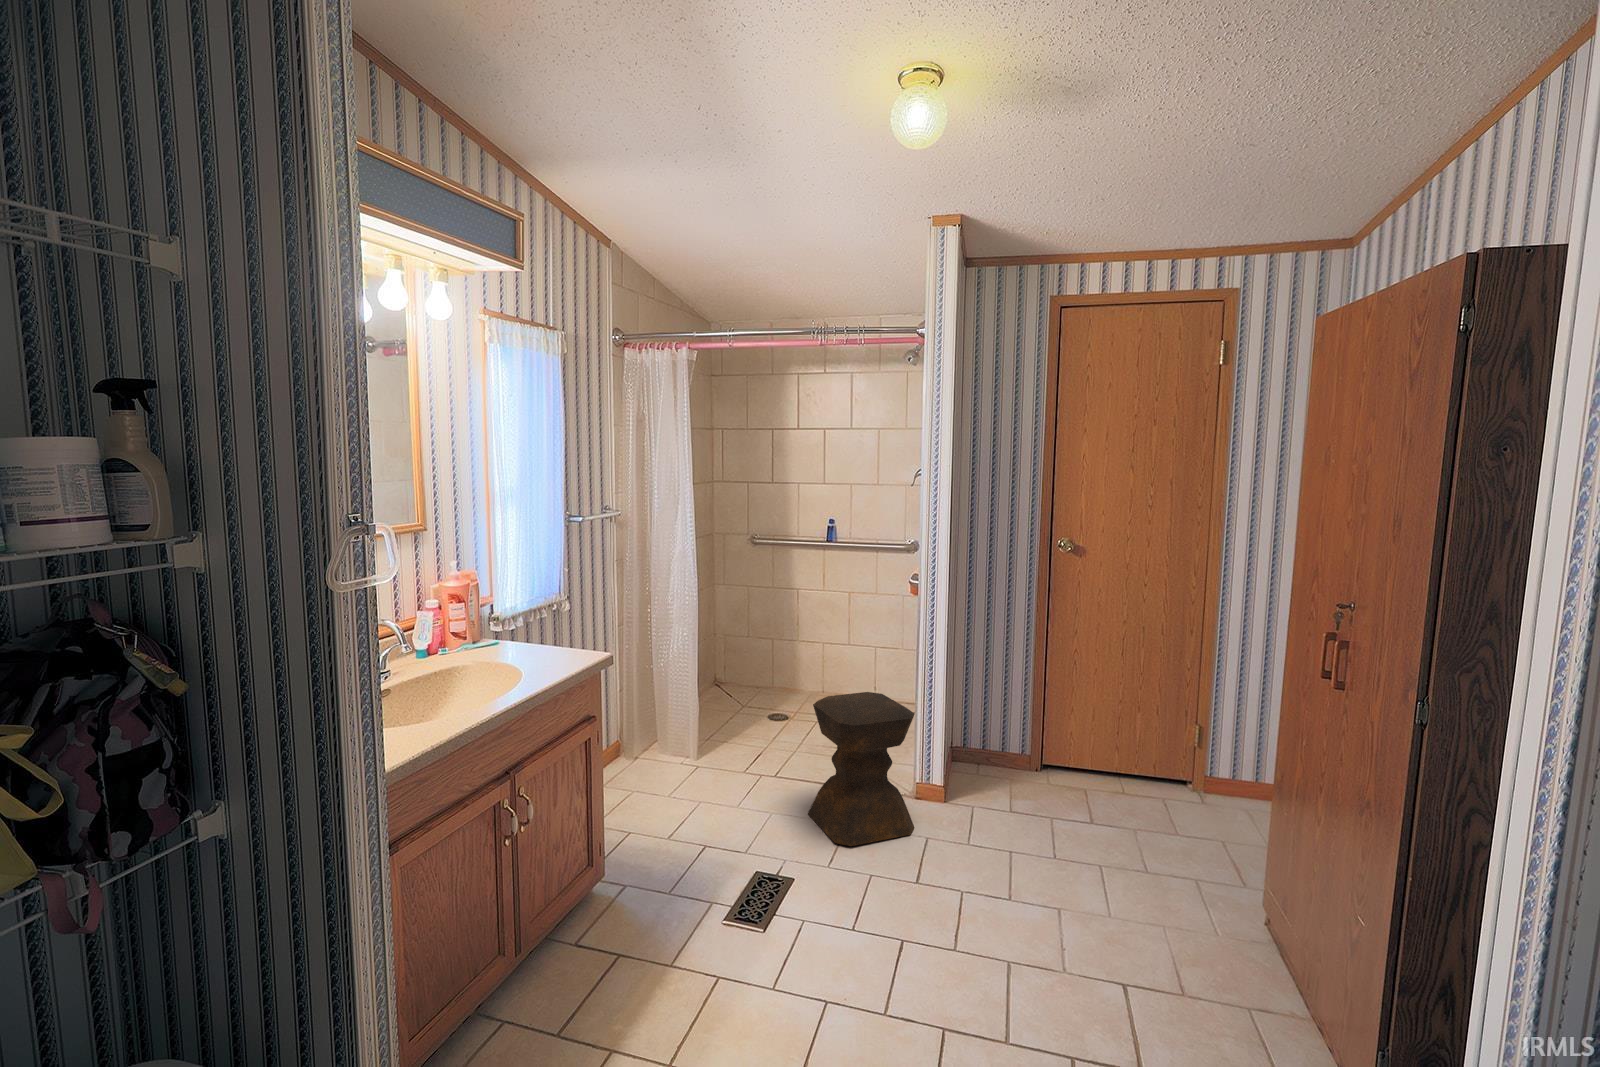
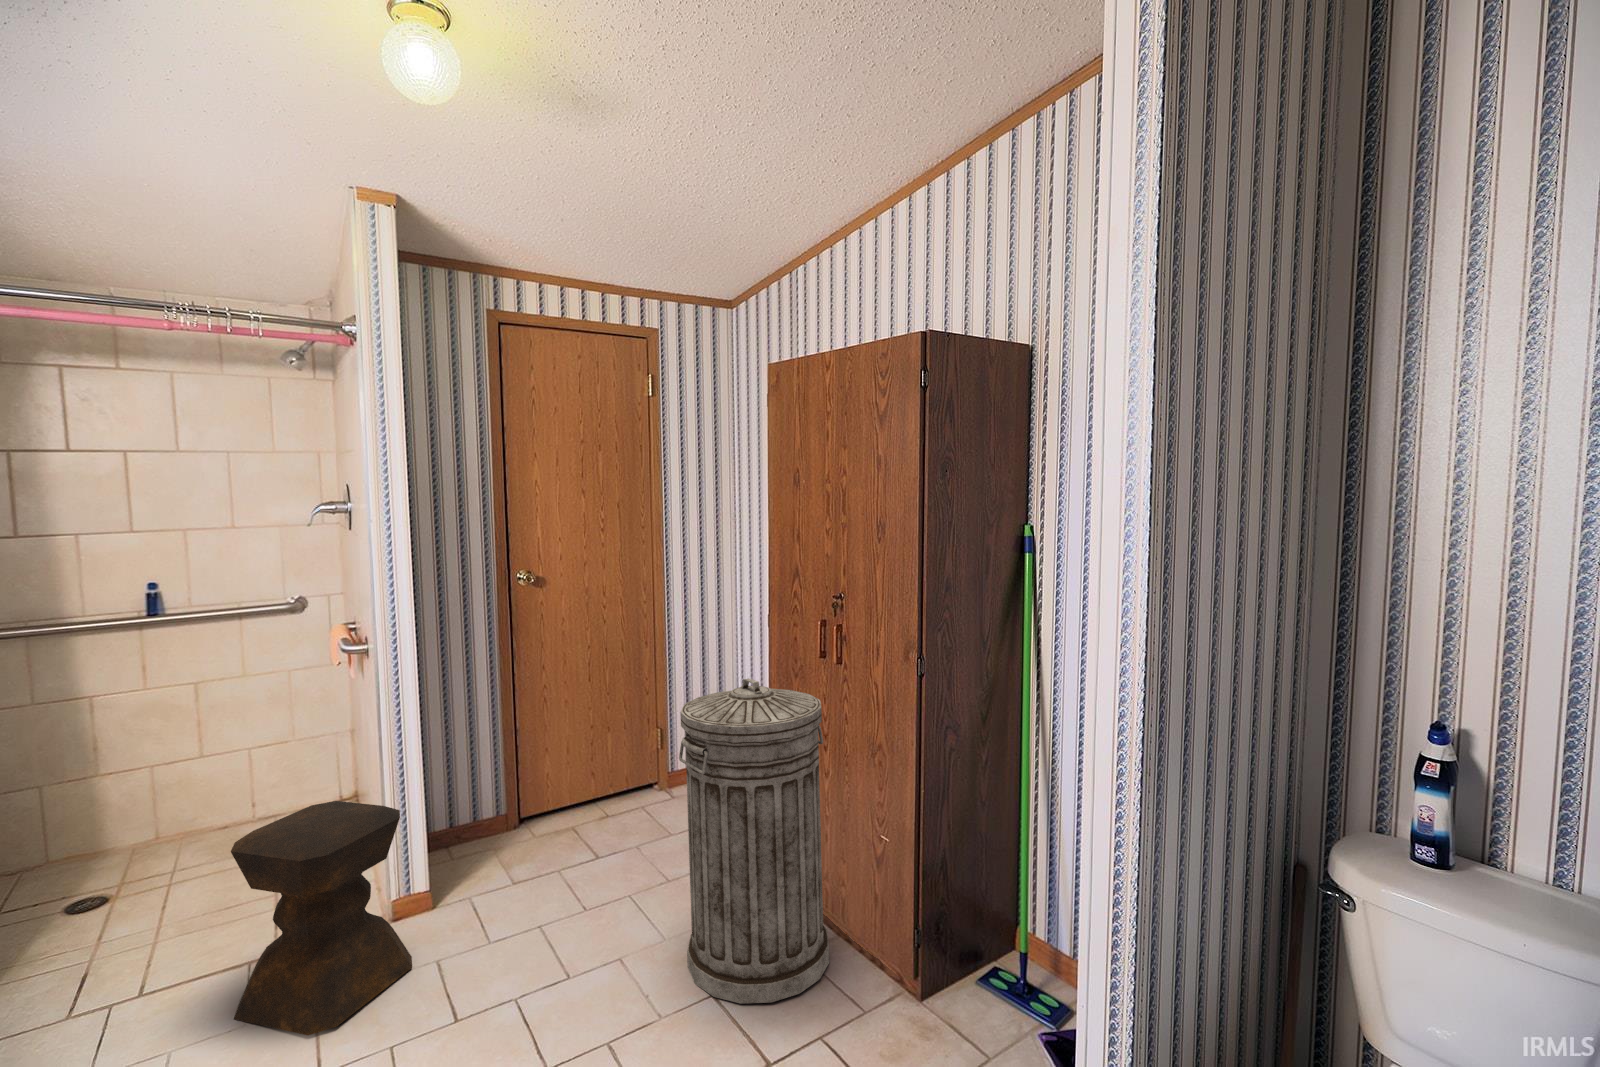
trash can: none [1109,682,1299,1031] -> present [679,678,829,1004]

